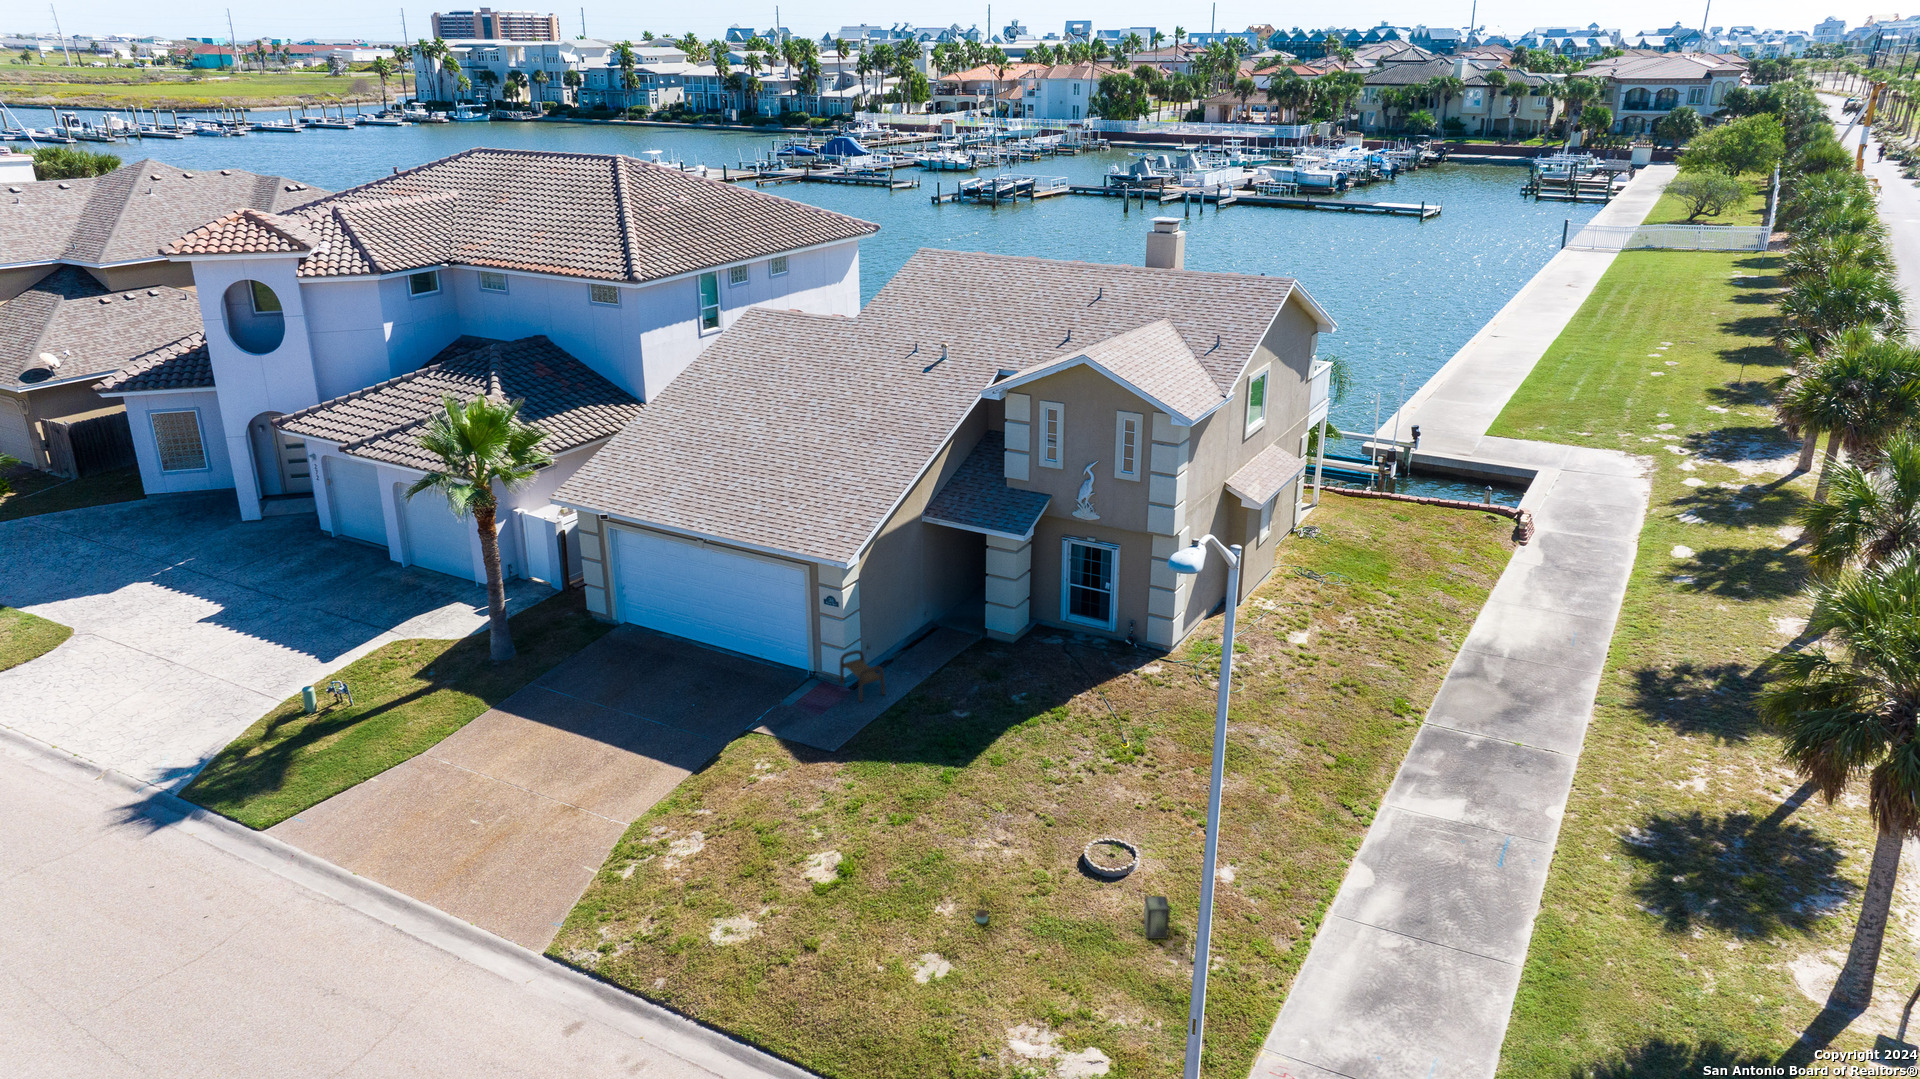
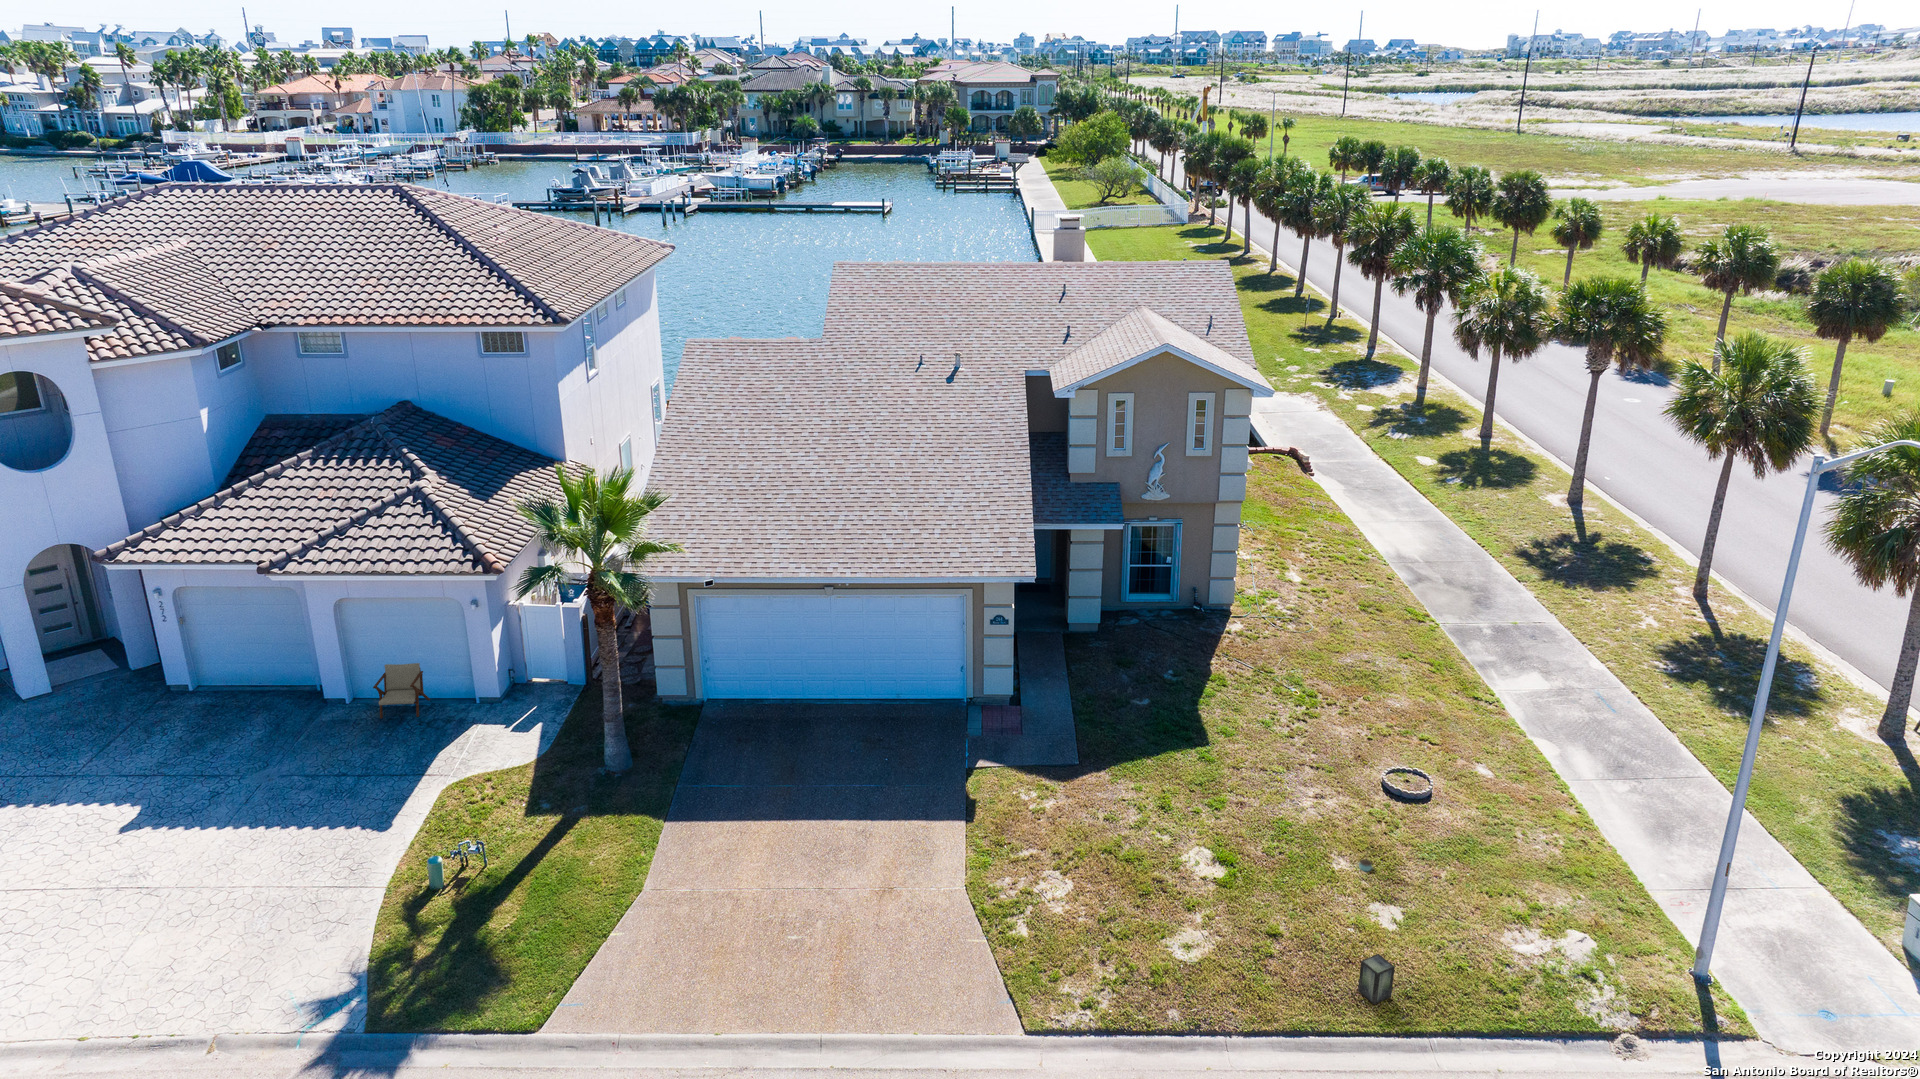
lounge chair: none [410,540,461,586] -> present [373,663,430,718]
bench: present [840,650,885,702] -> none [998,669,1053,719]
storage box: present [1144,896,1170,939] -> present [1358,954,1395,1004]

